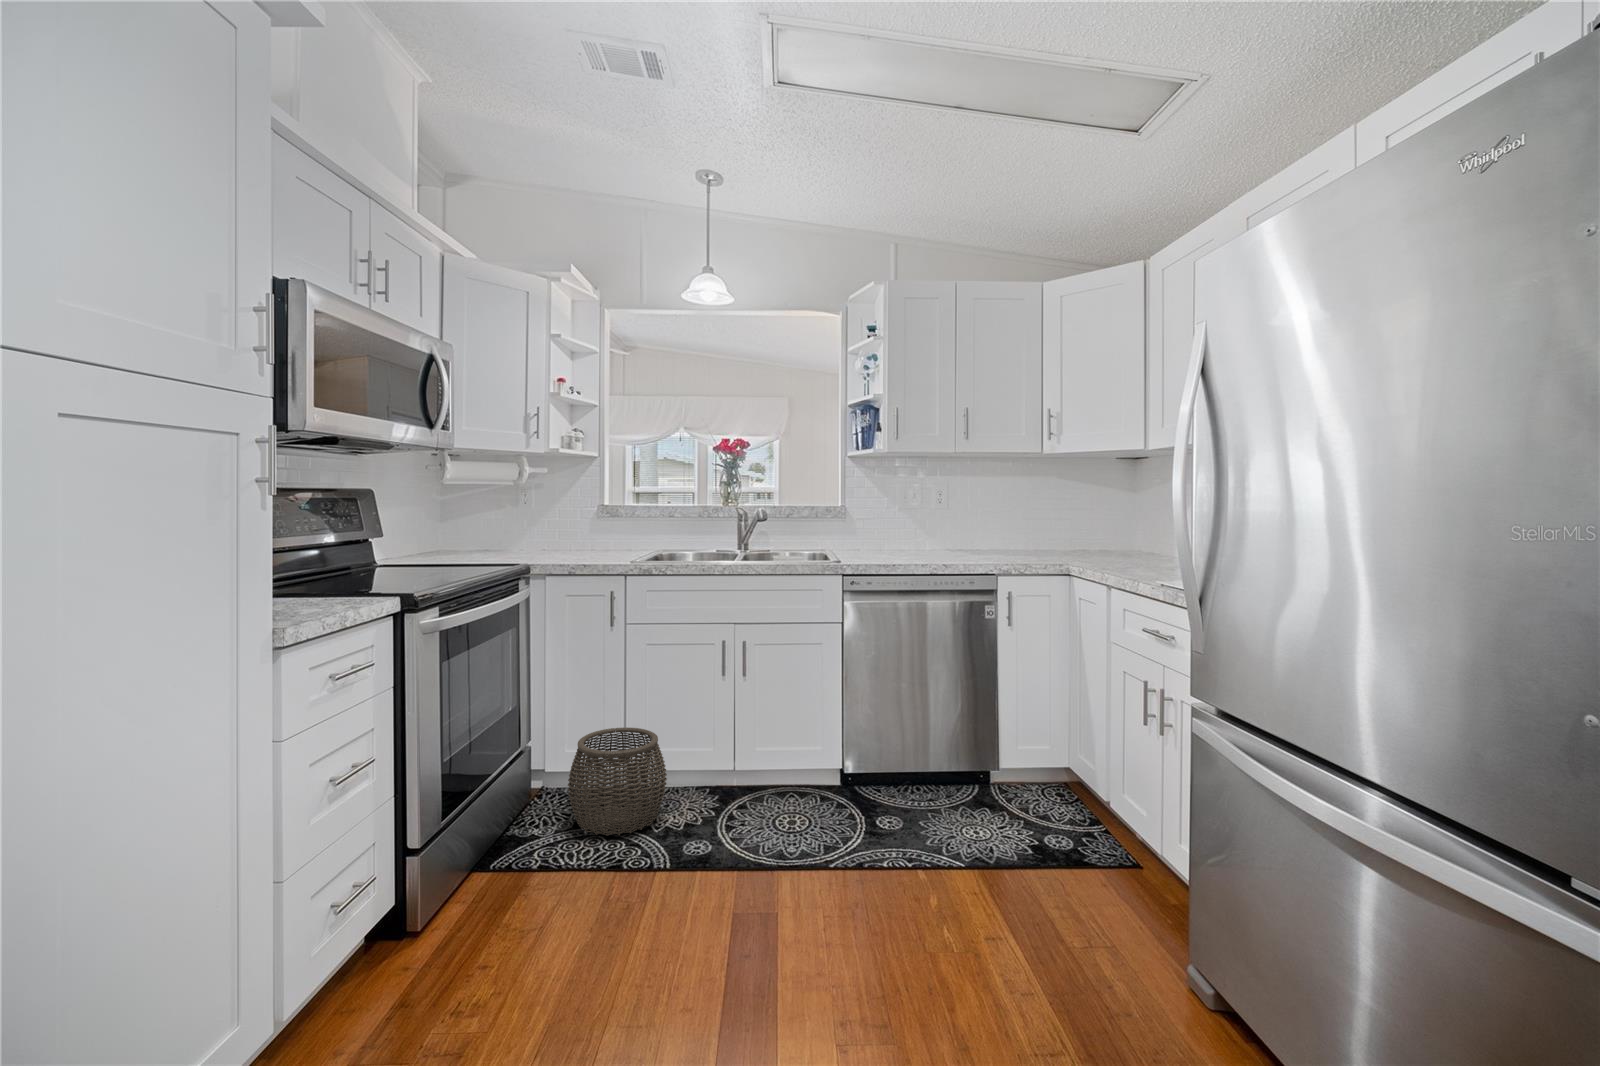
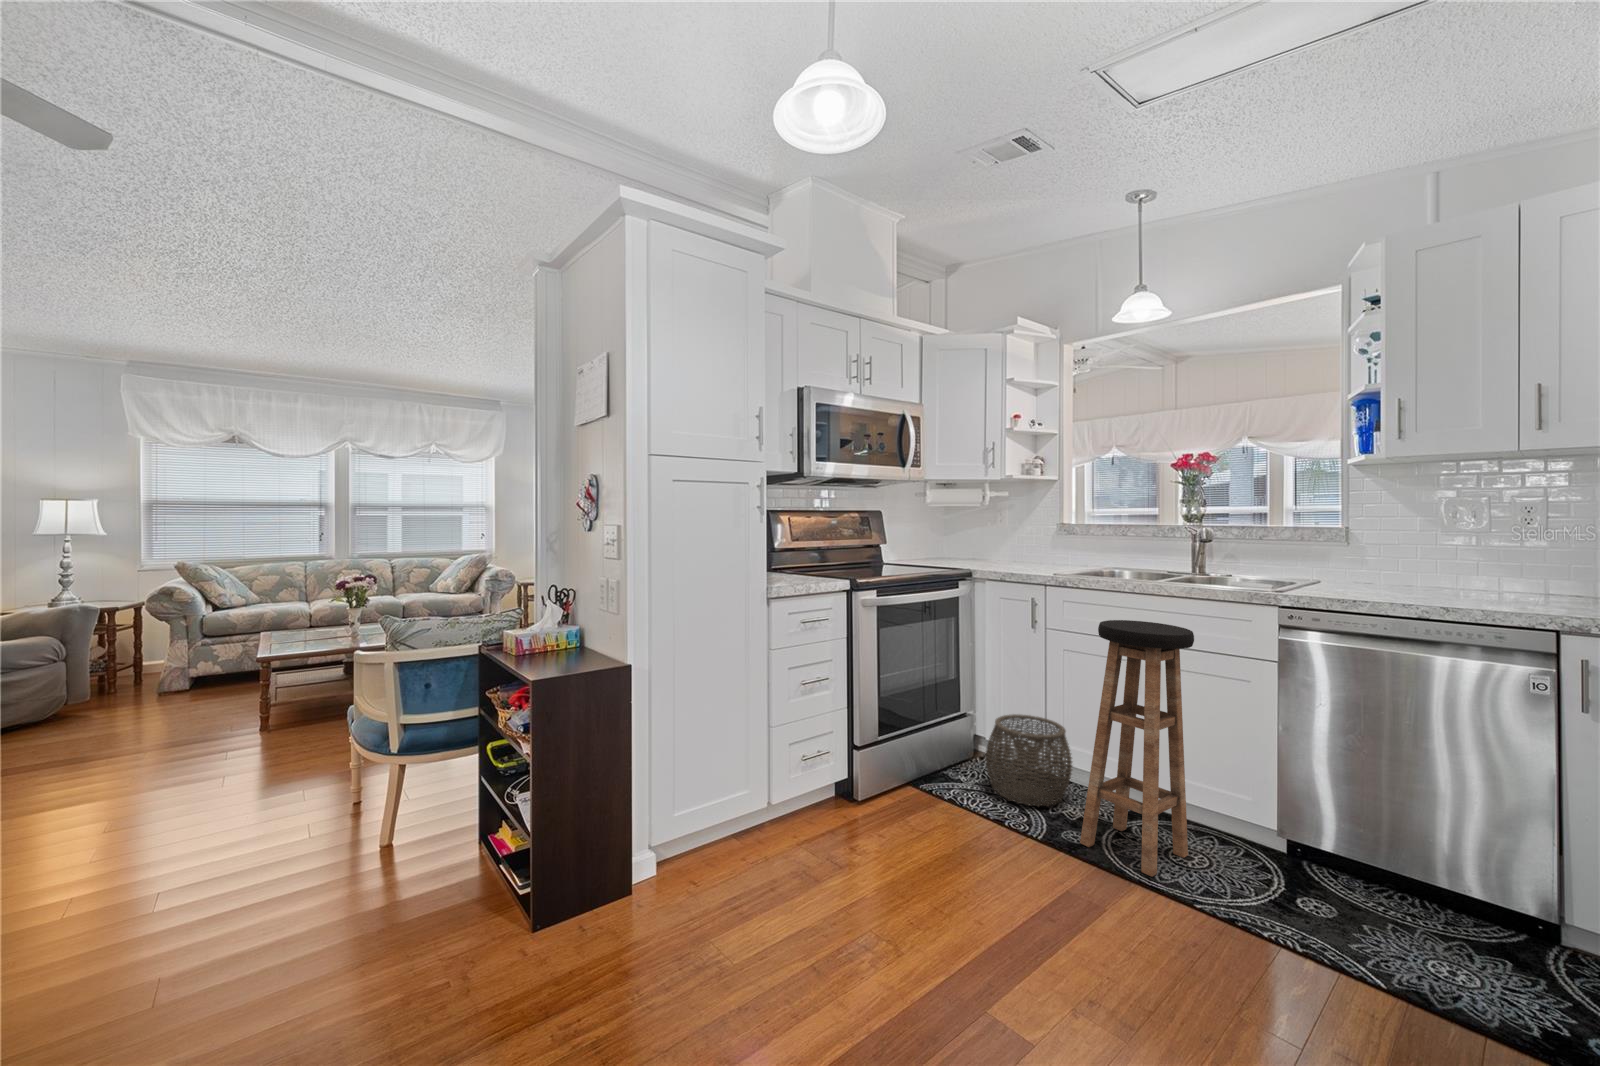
bar stool: none [705,602,795,856] -> present [1080,620,1194,877]

